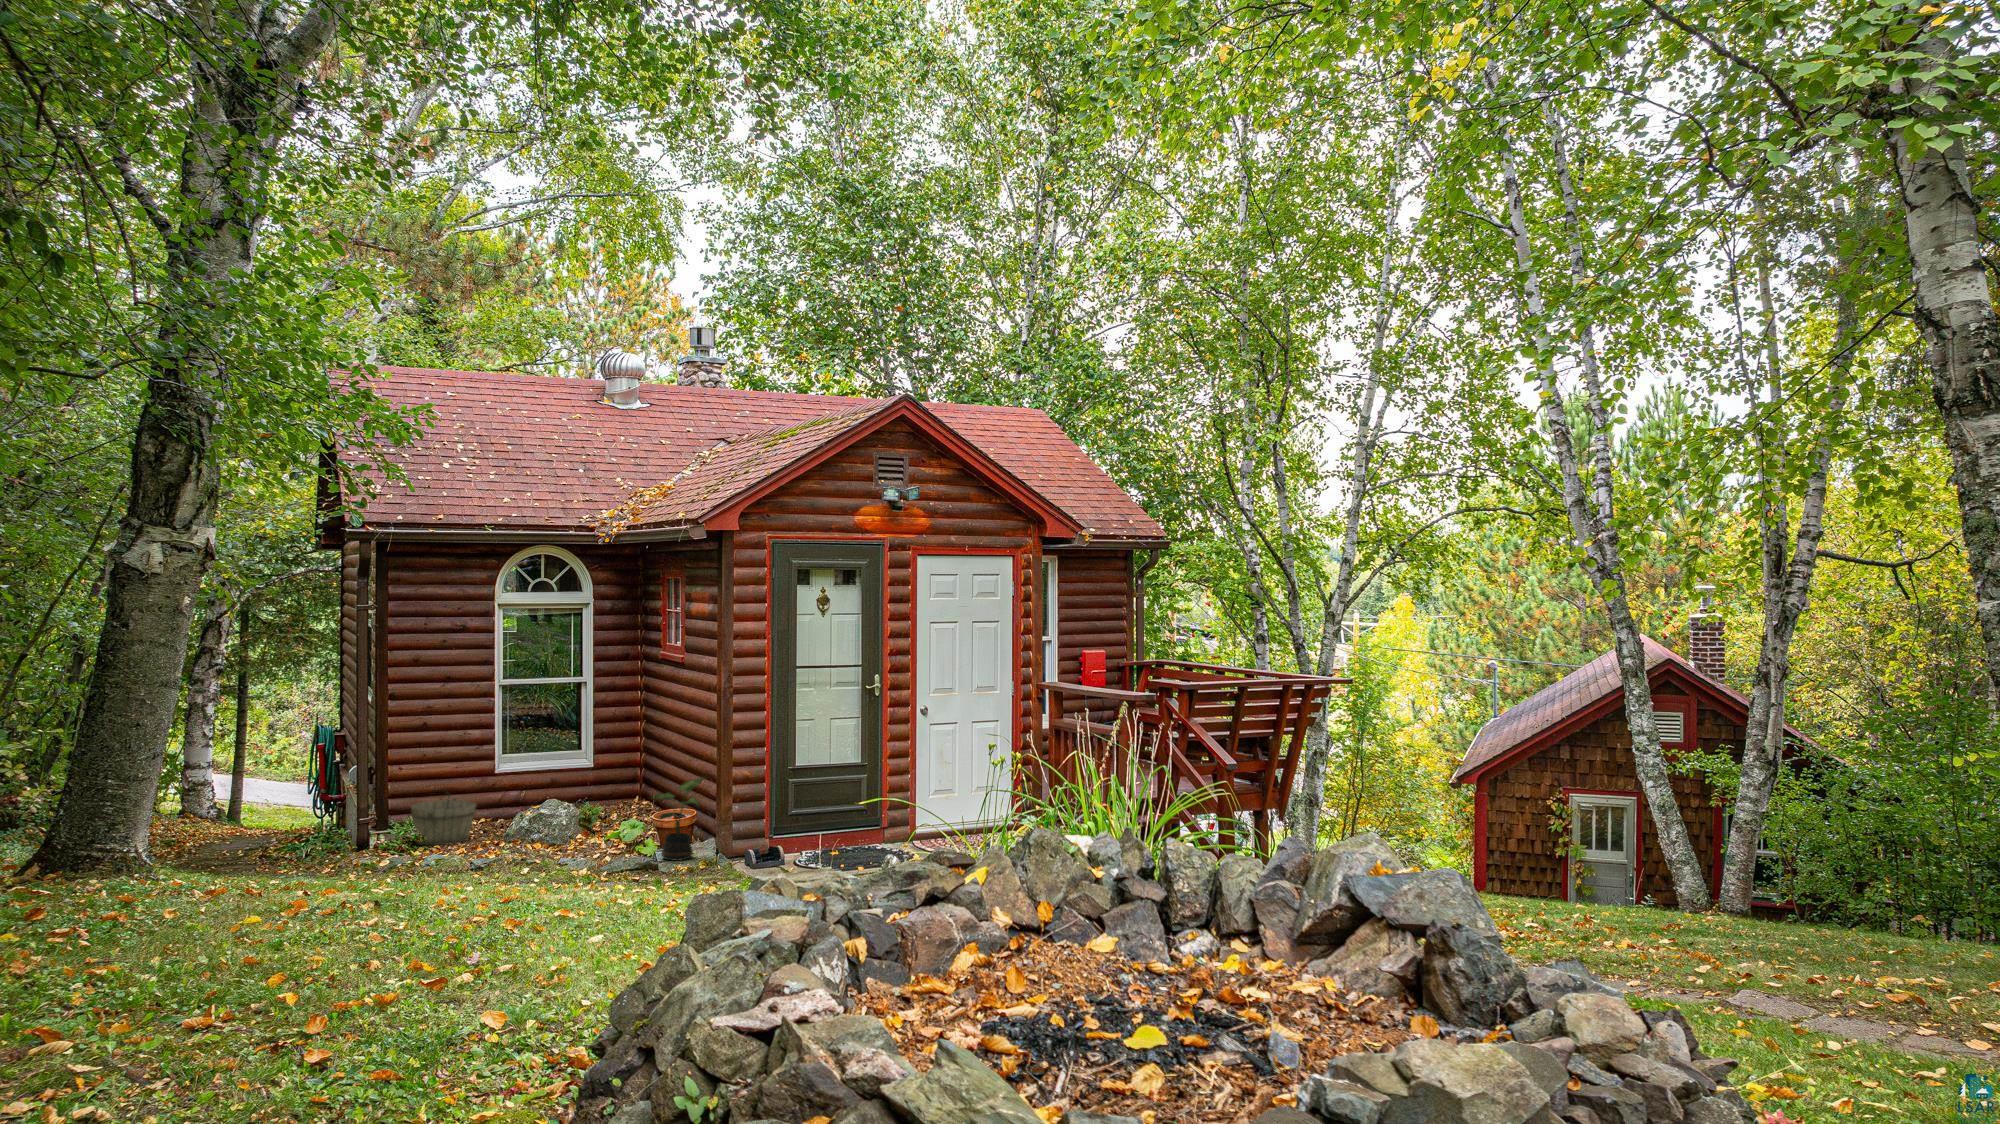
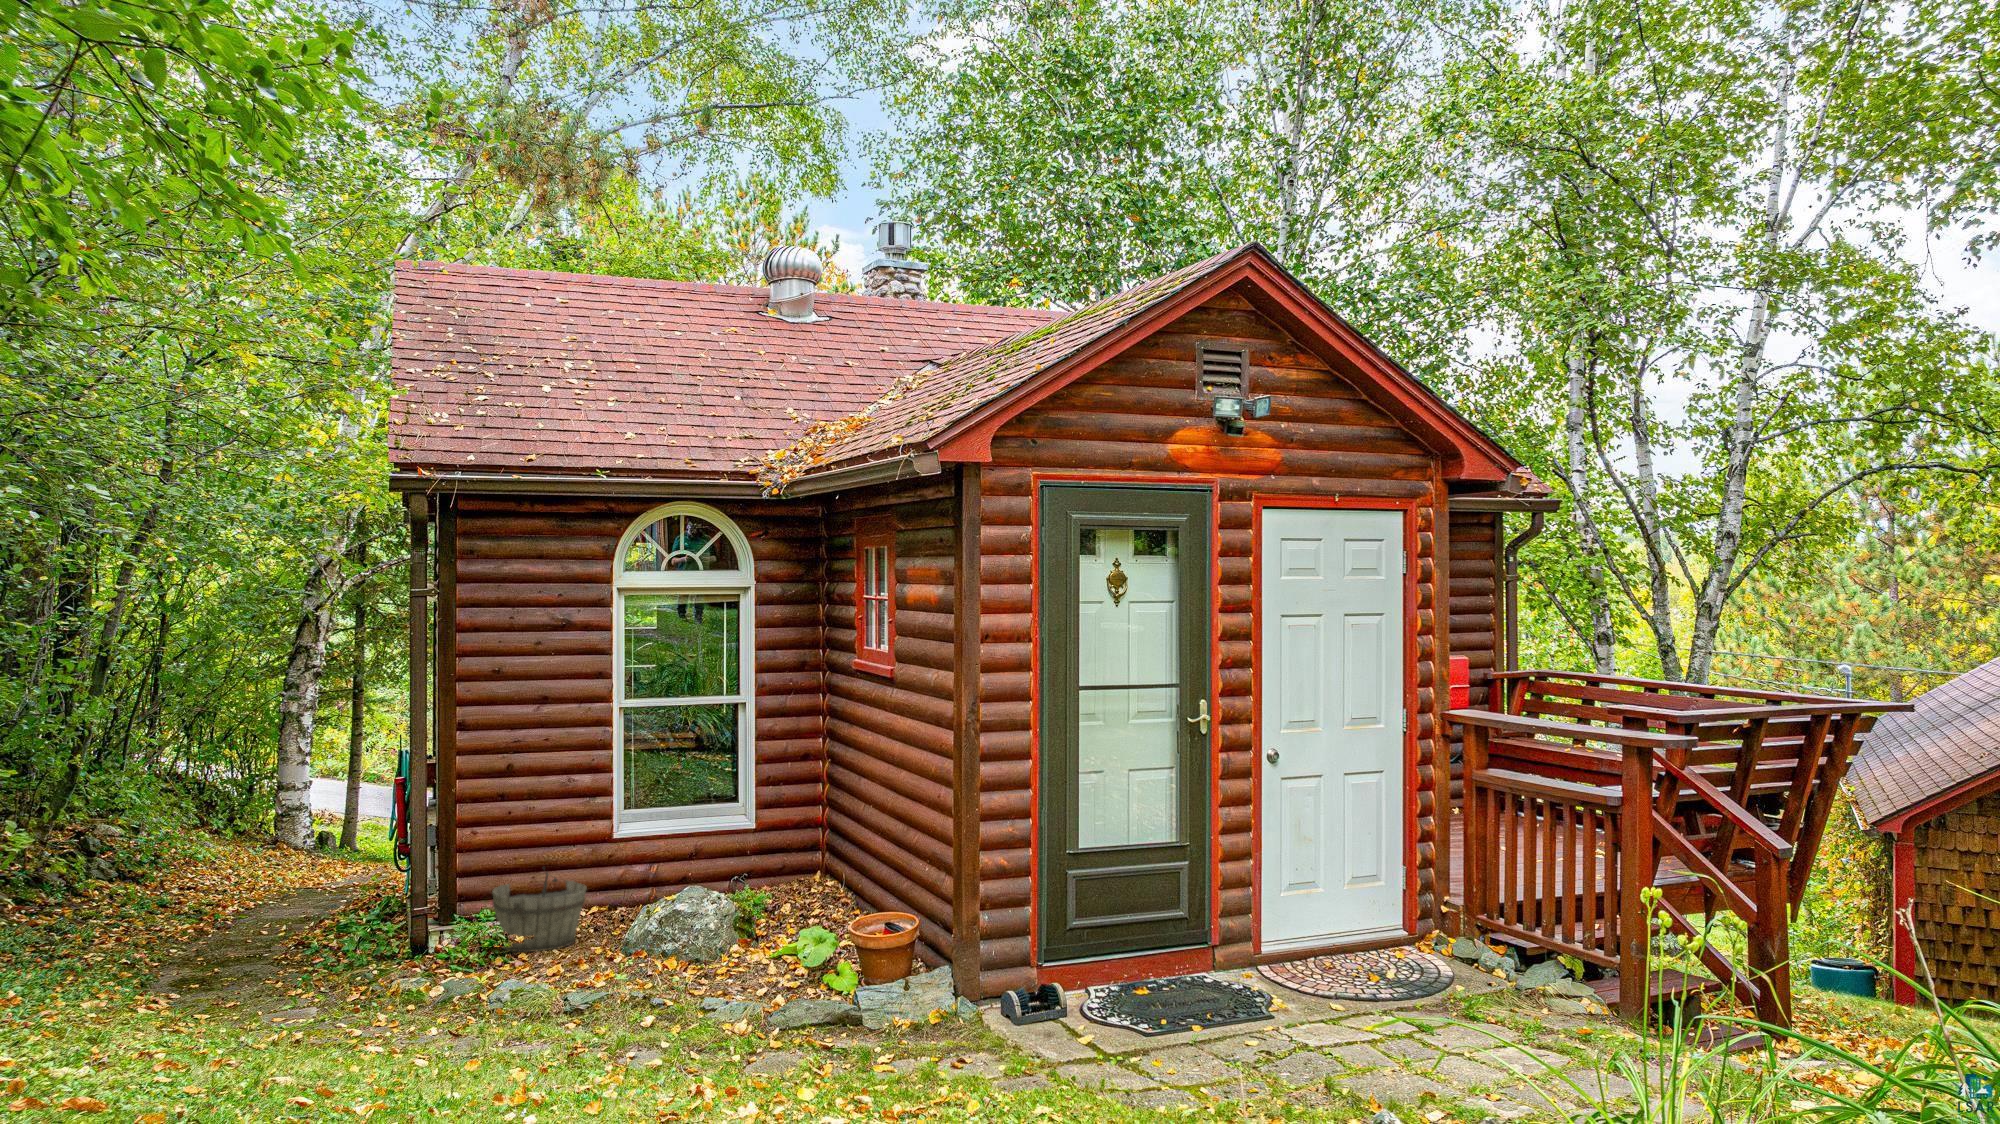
potted plant: present [653,777,705,861] -> none [847,865,933,1006]

